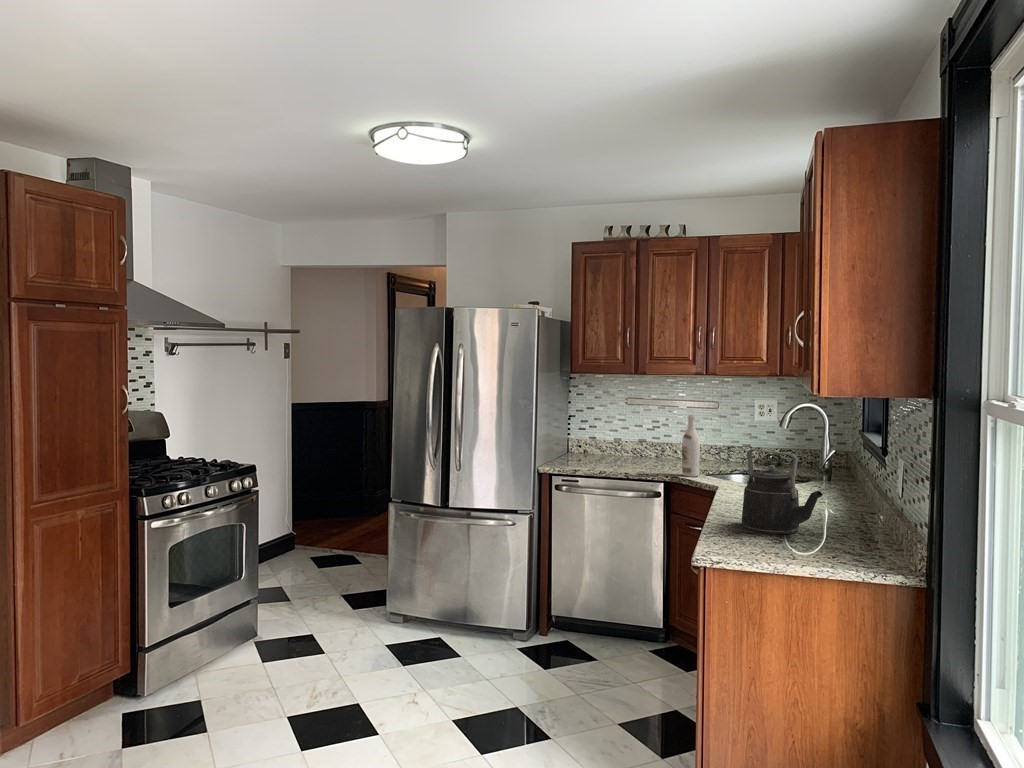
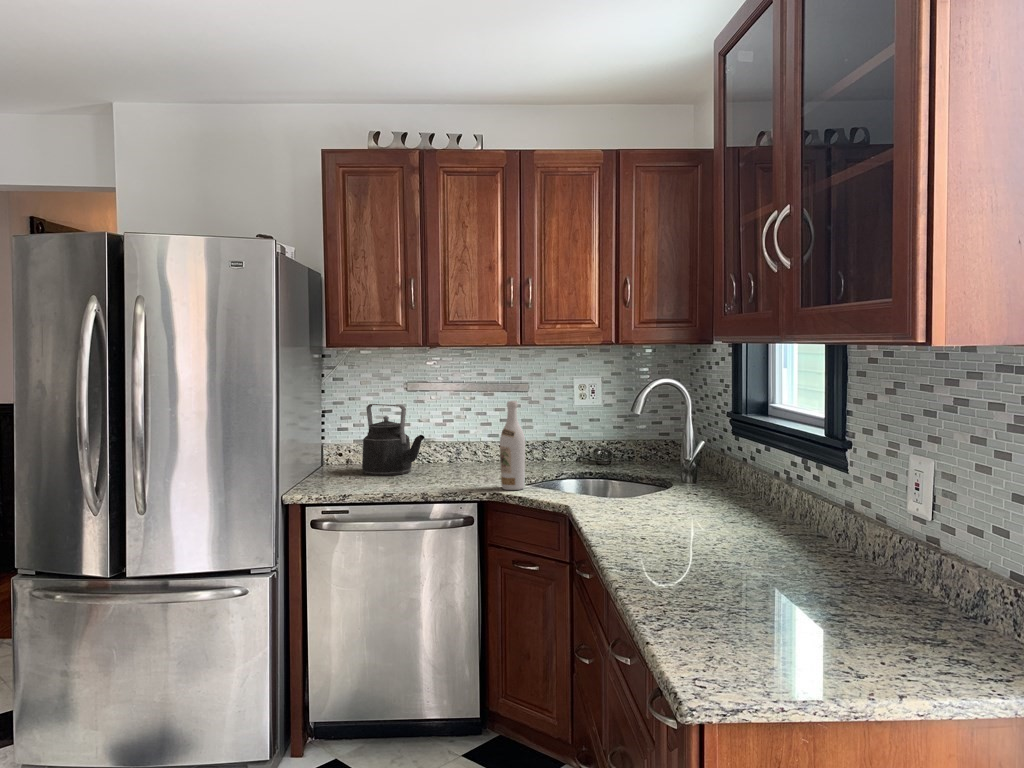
kettle: present [742,449,823,534] -> present [362,404,425,476]

